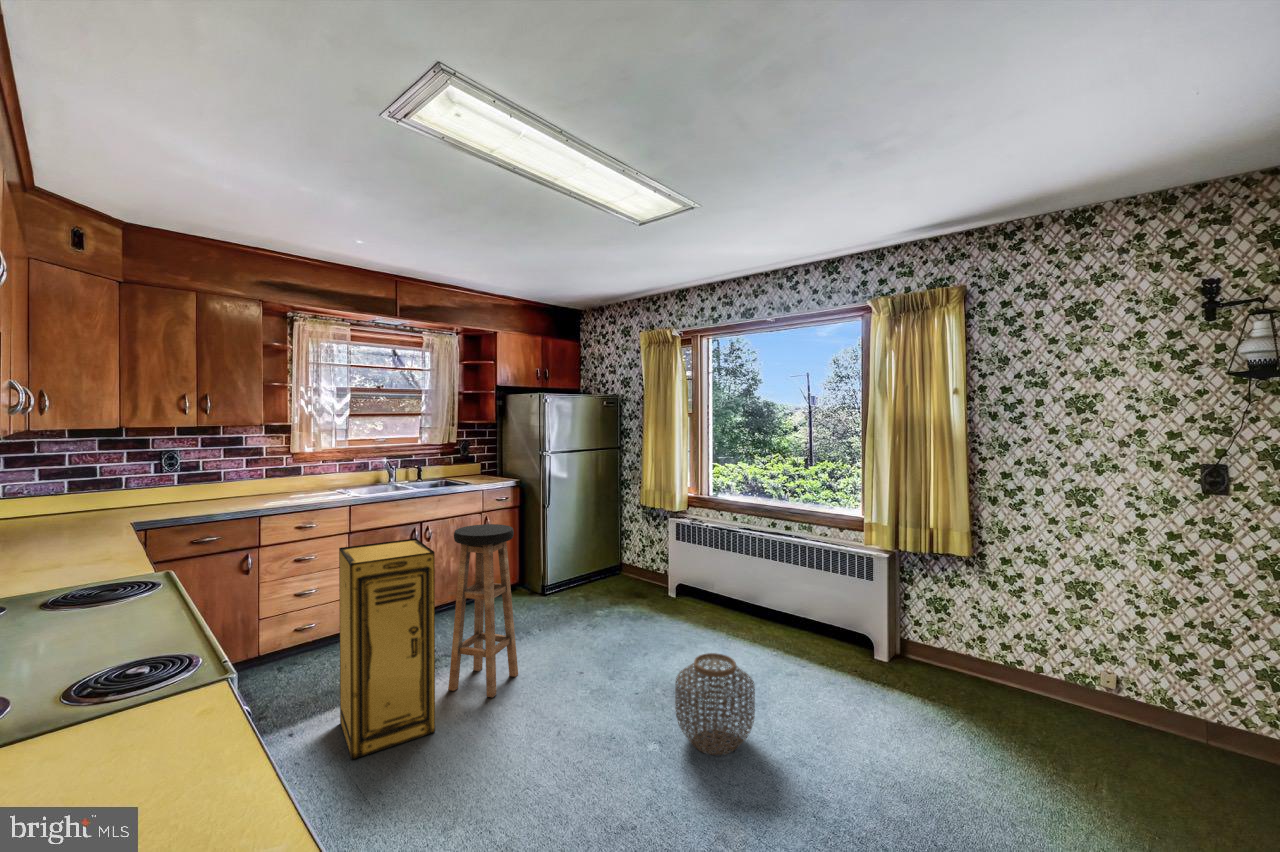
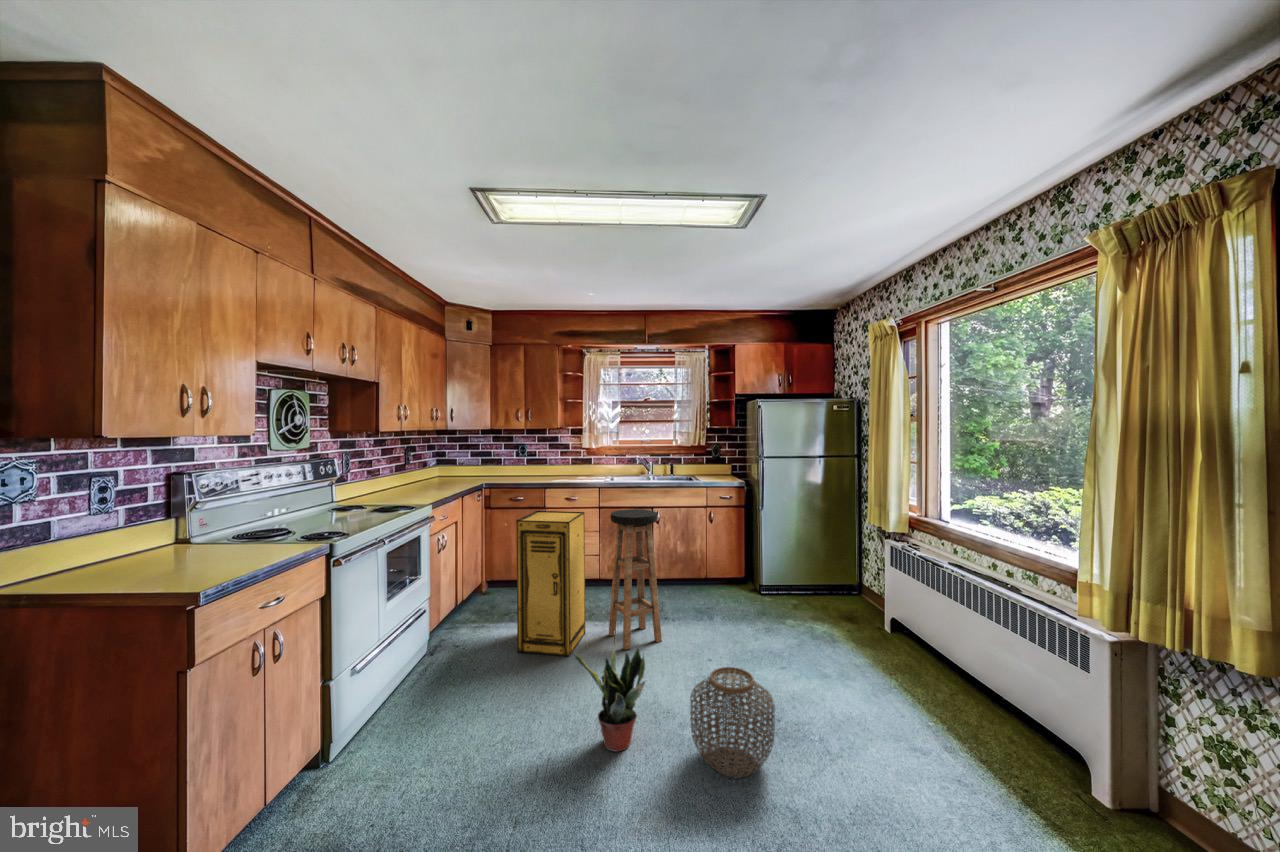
potted plant: none [566,659,657,794] -> present [575,633,645,751]

